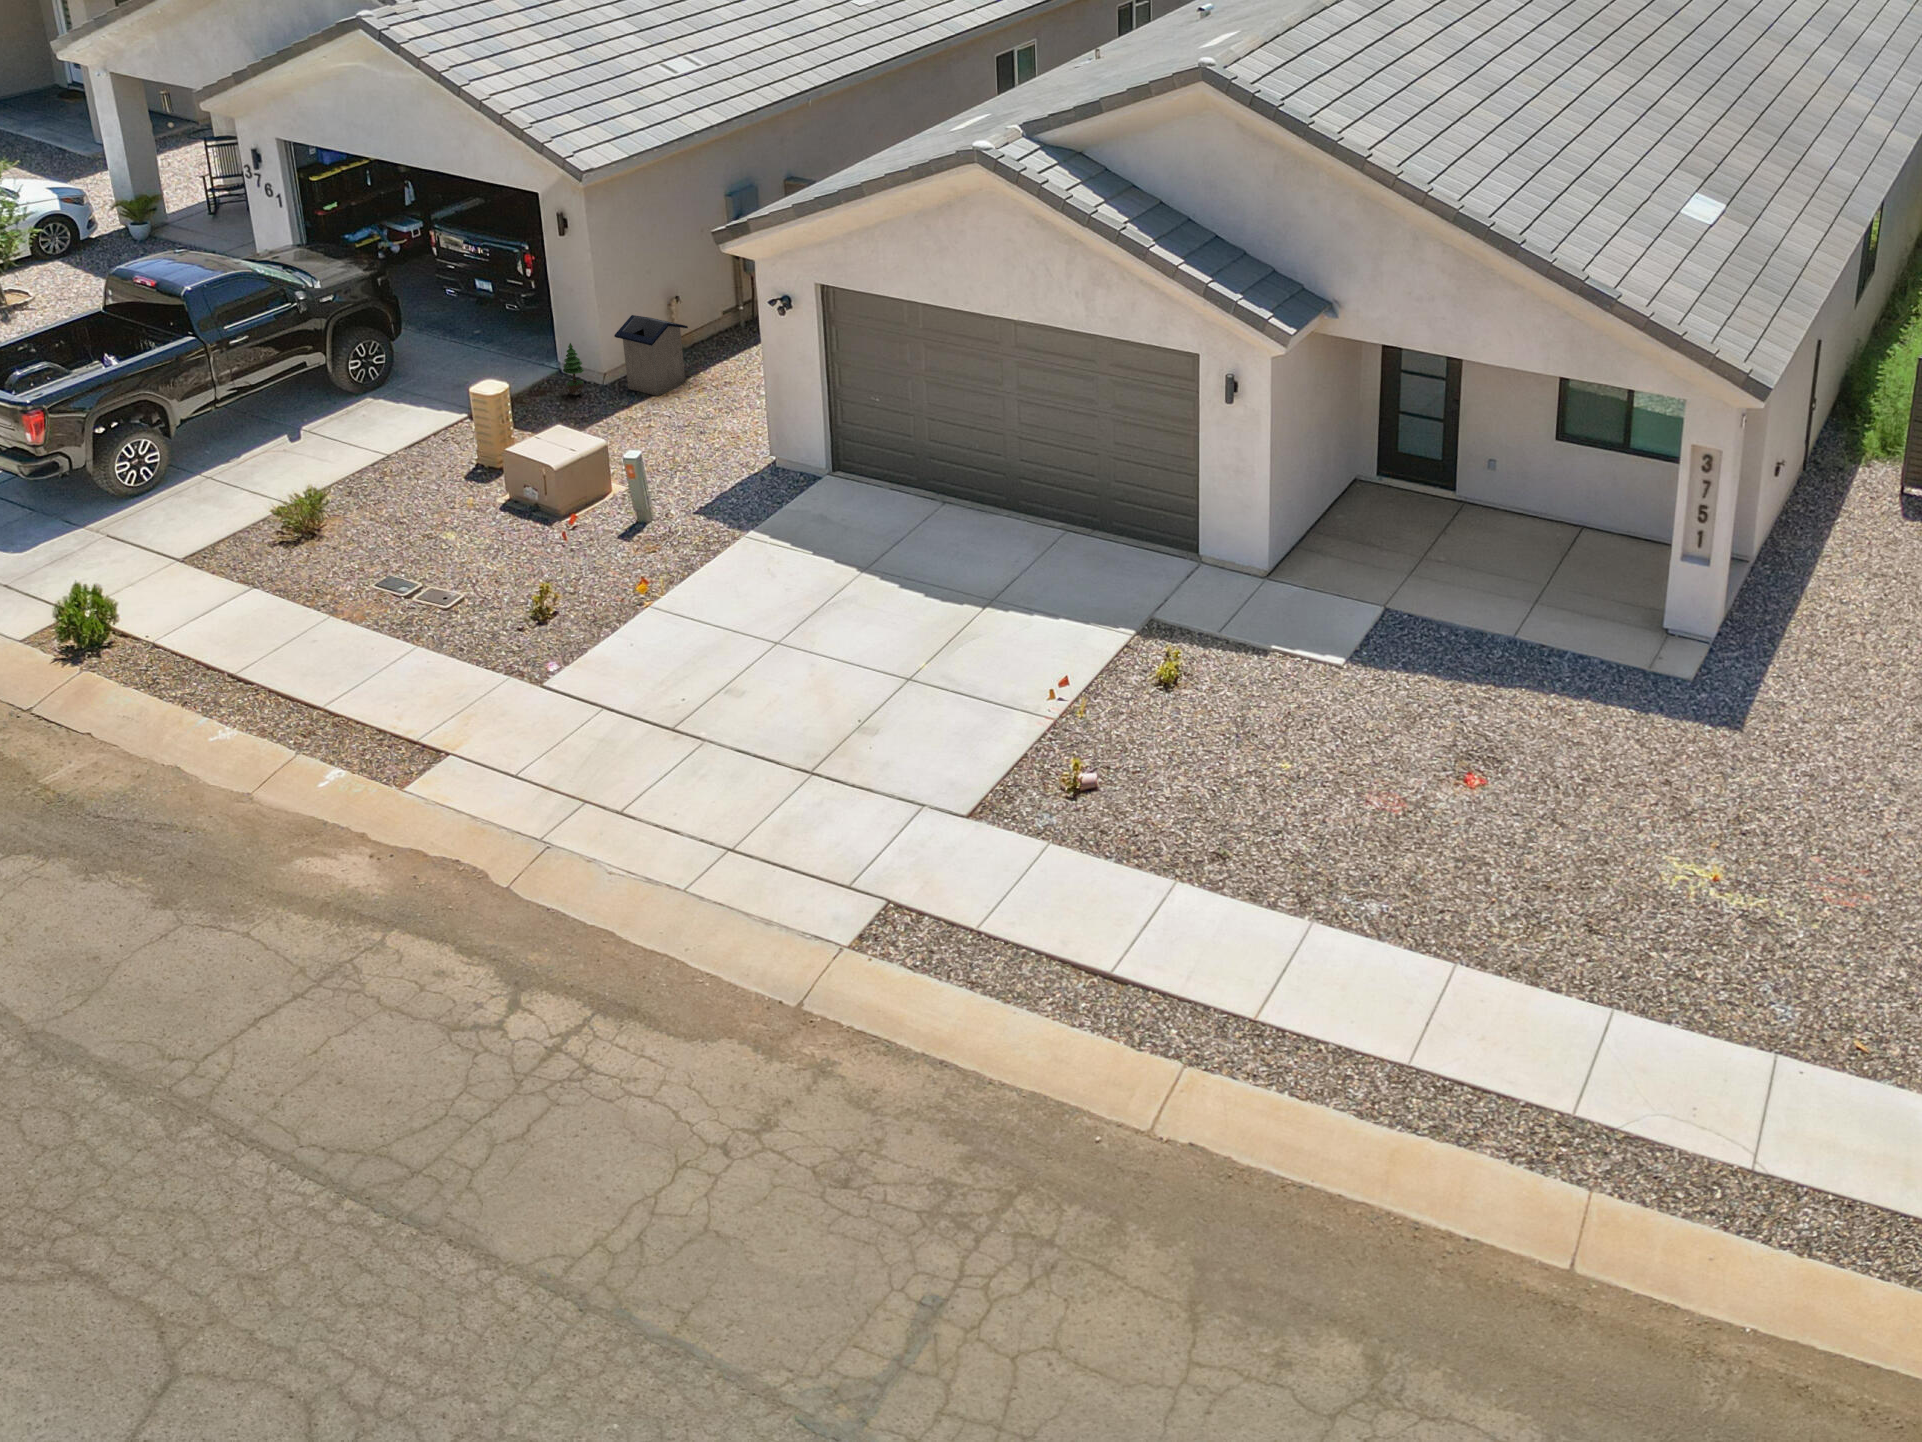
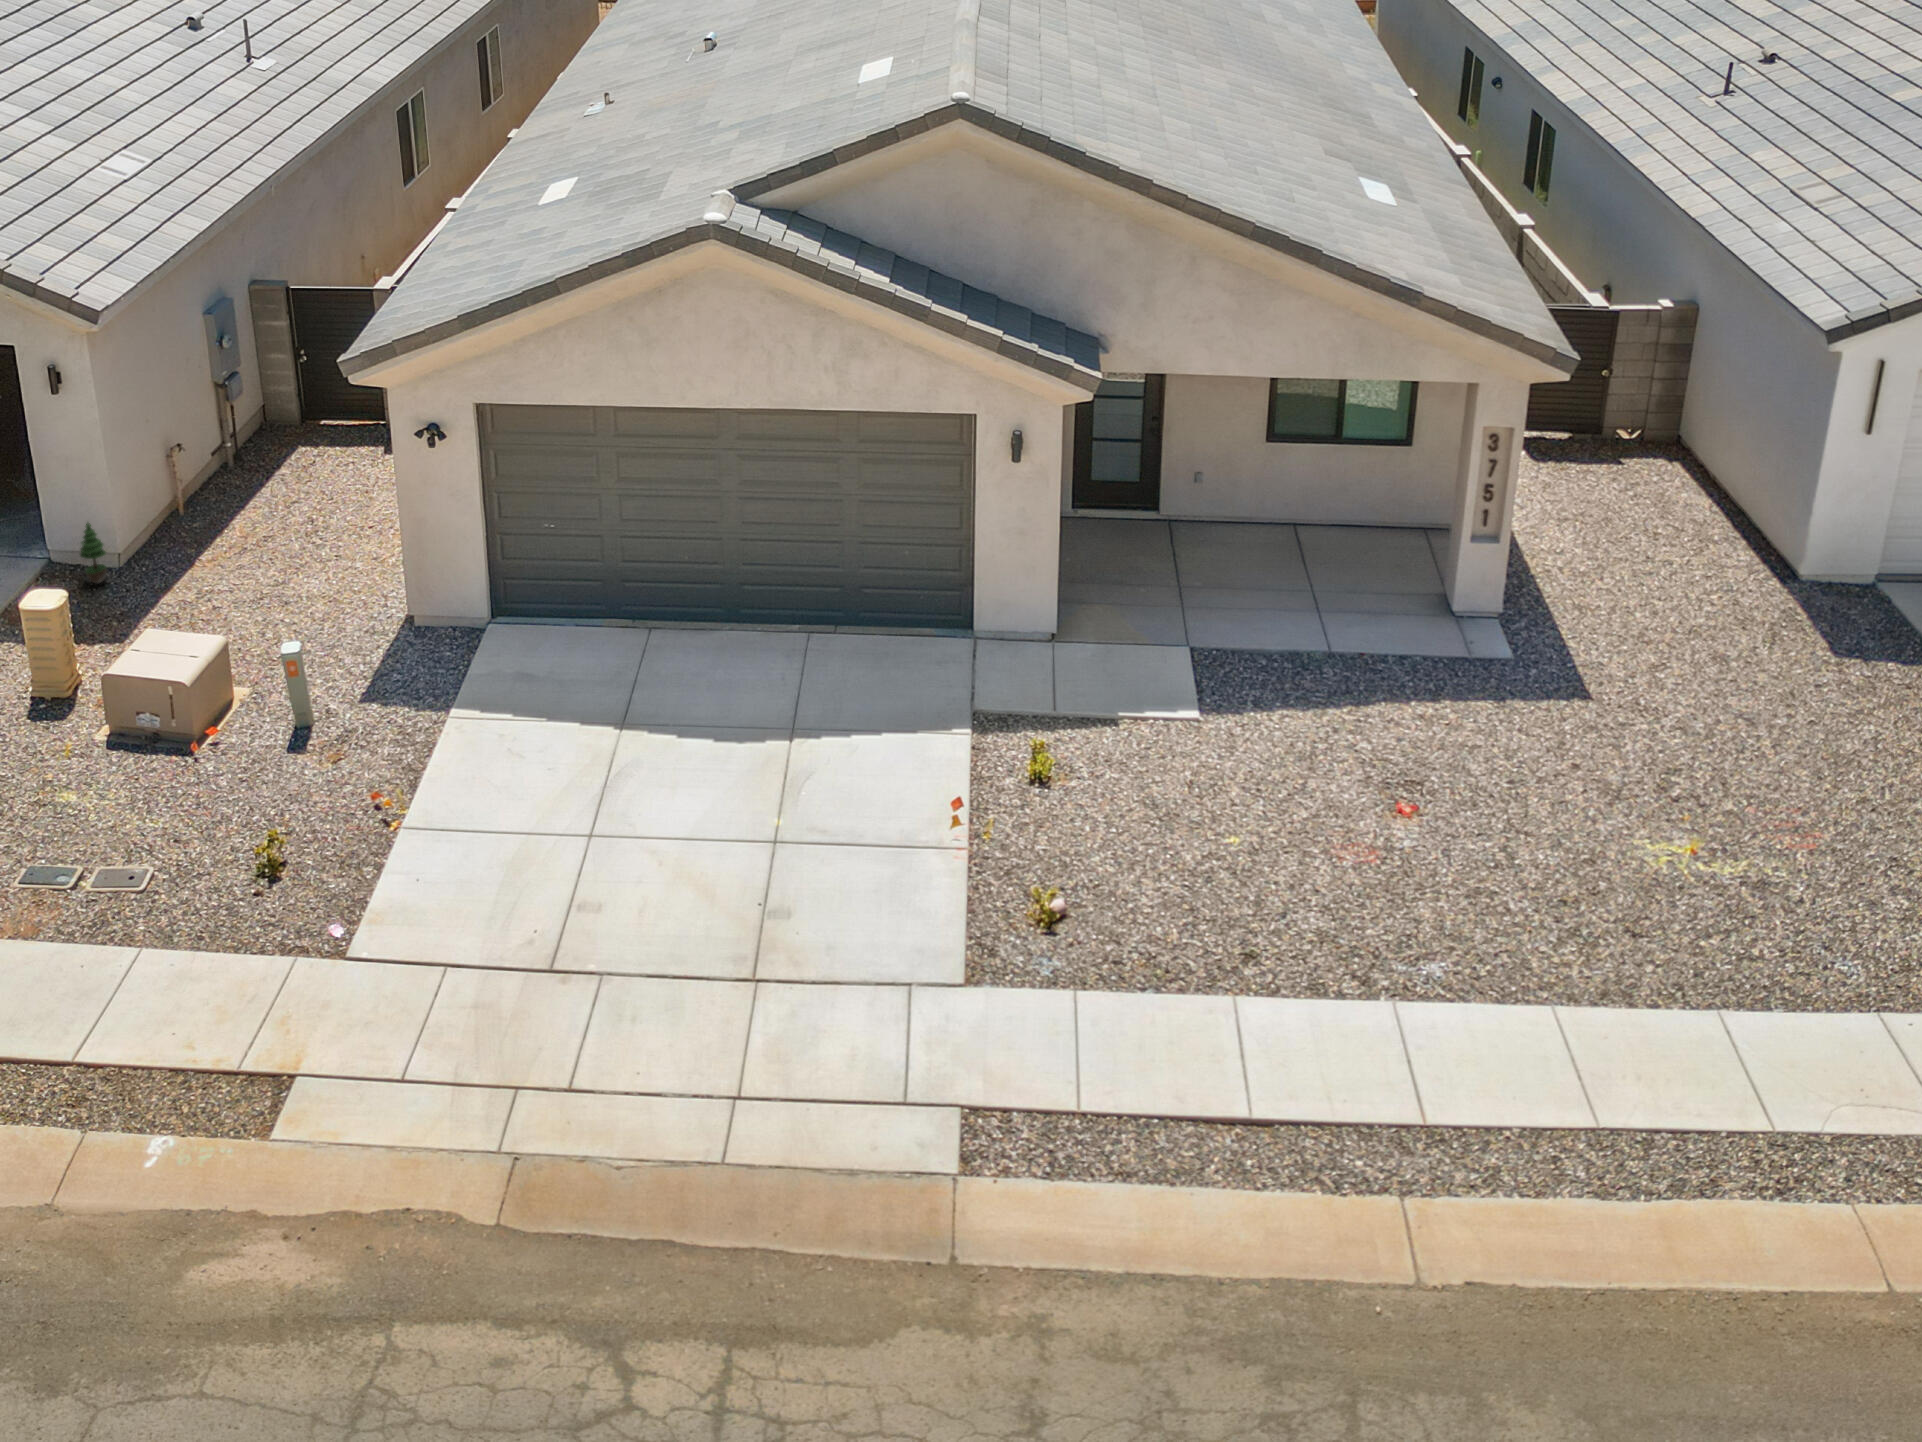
trash can: present [614,315,688,396] -> none [140,473,226,565]

